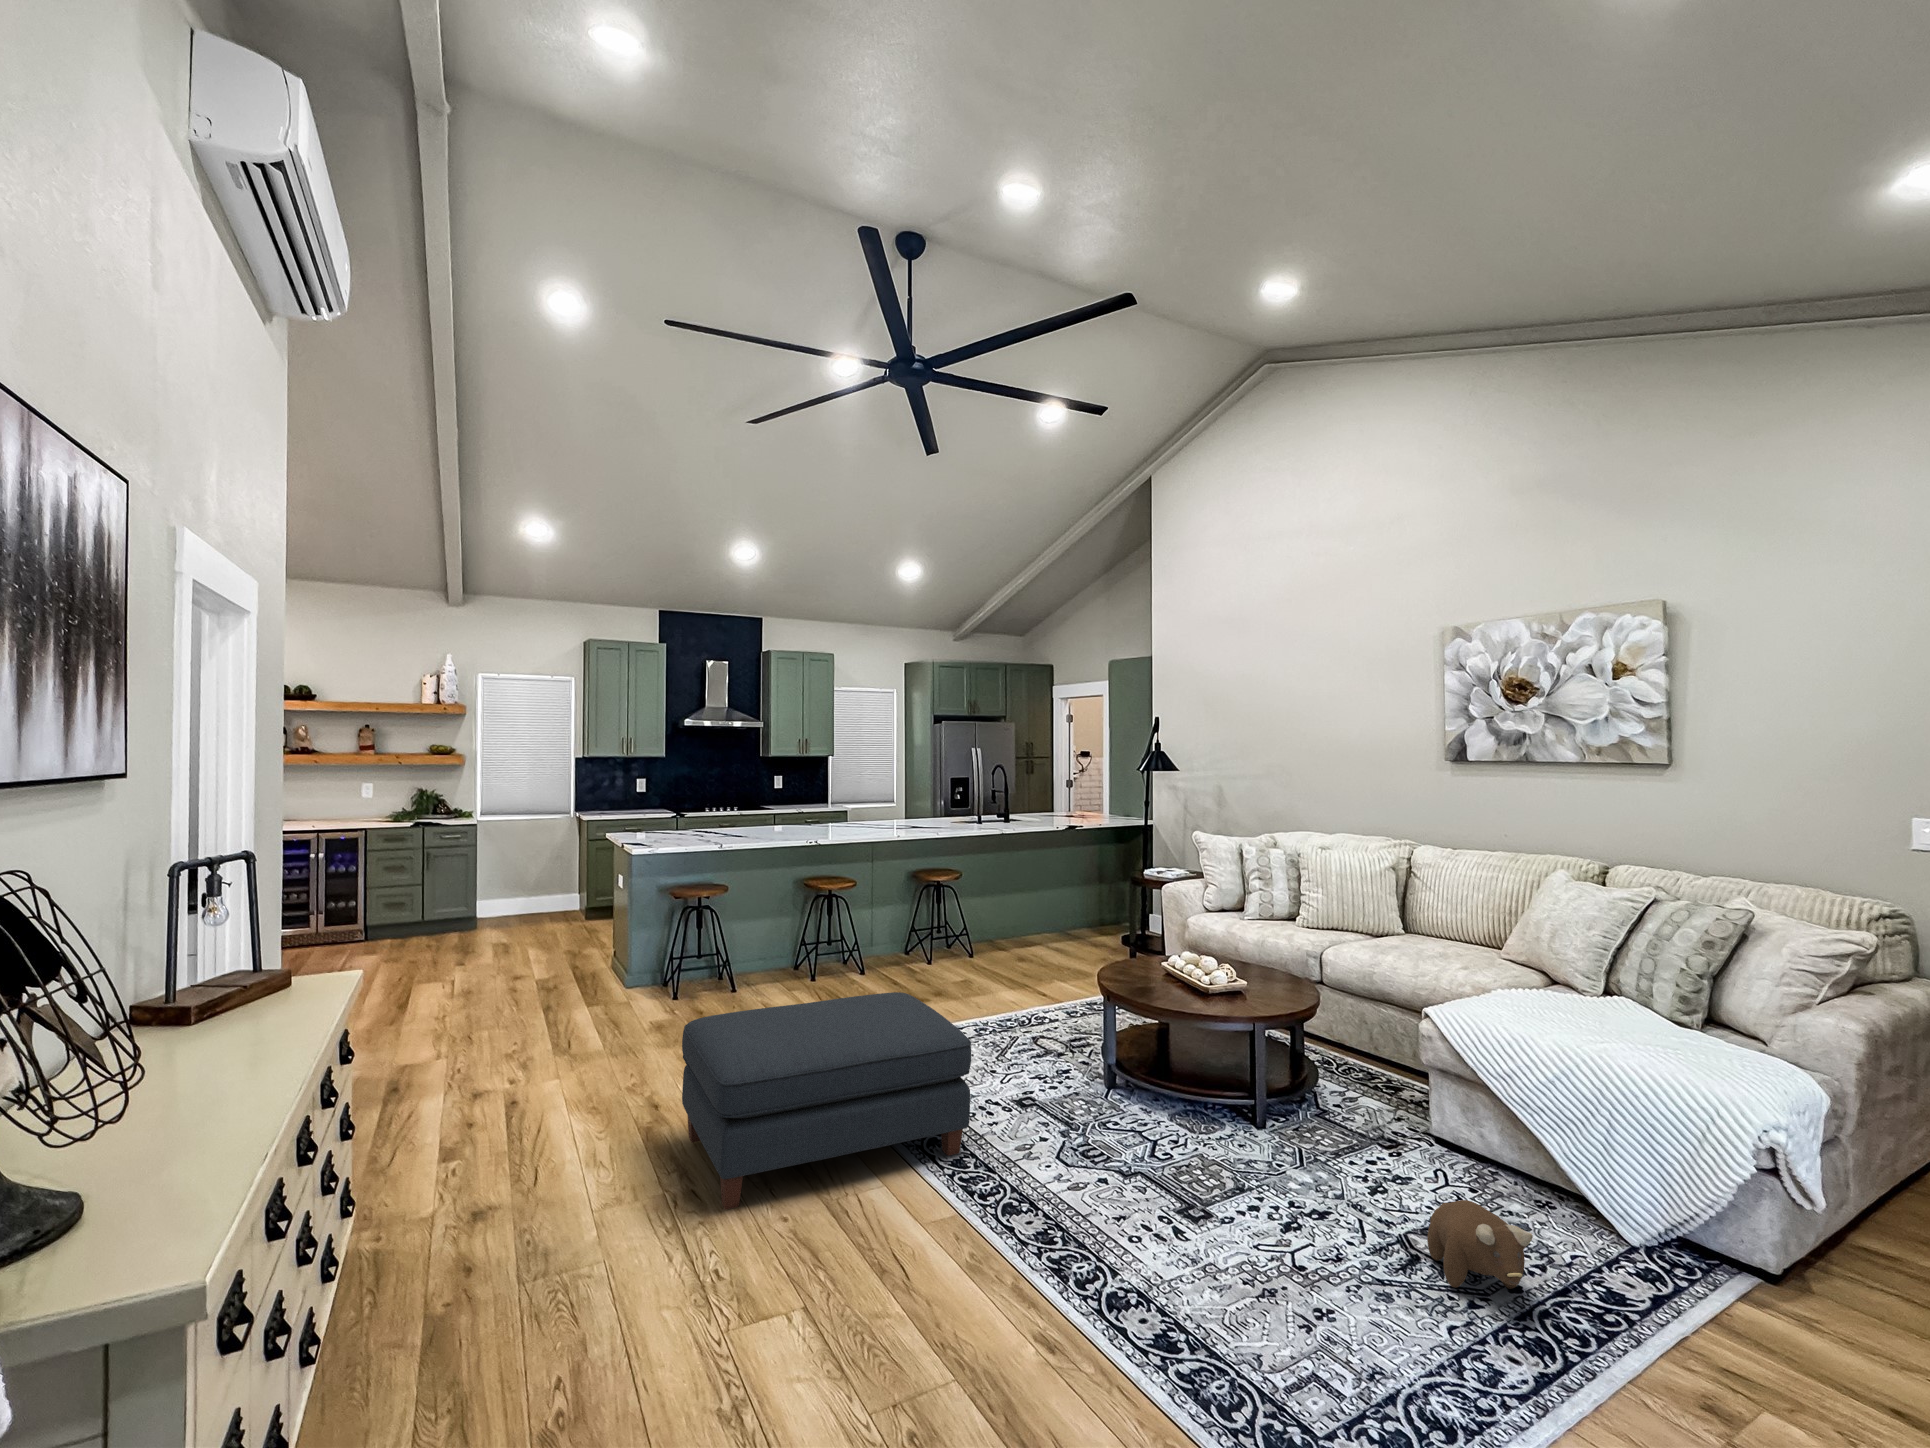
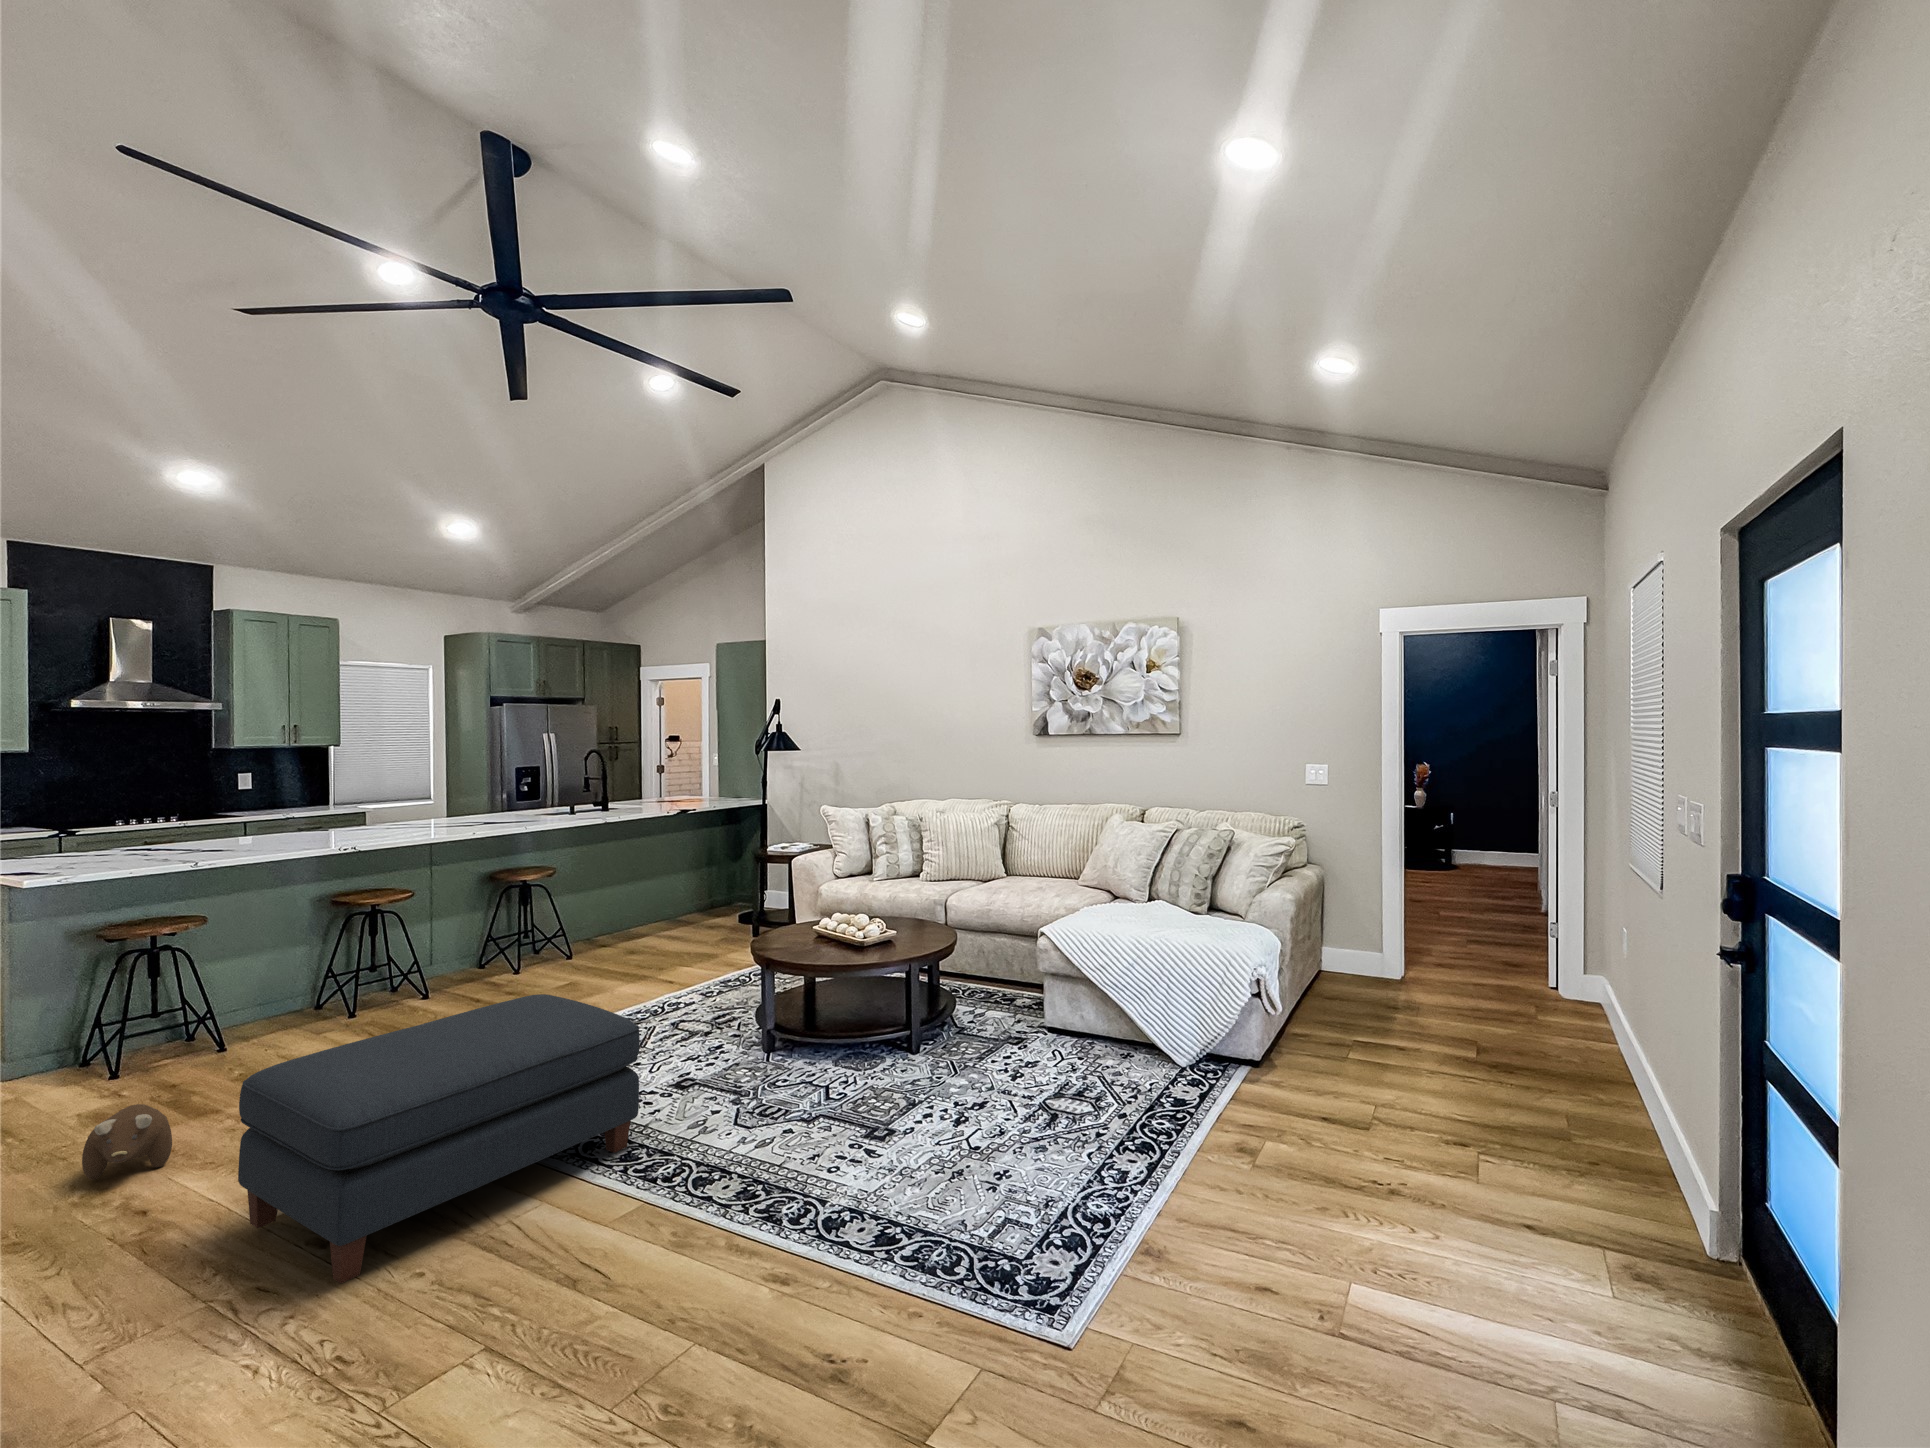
plush toy: present [1427,1200,1533,1289] -> present [82,1104,172,1180]

